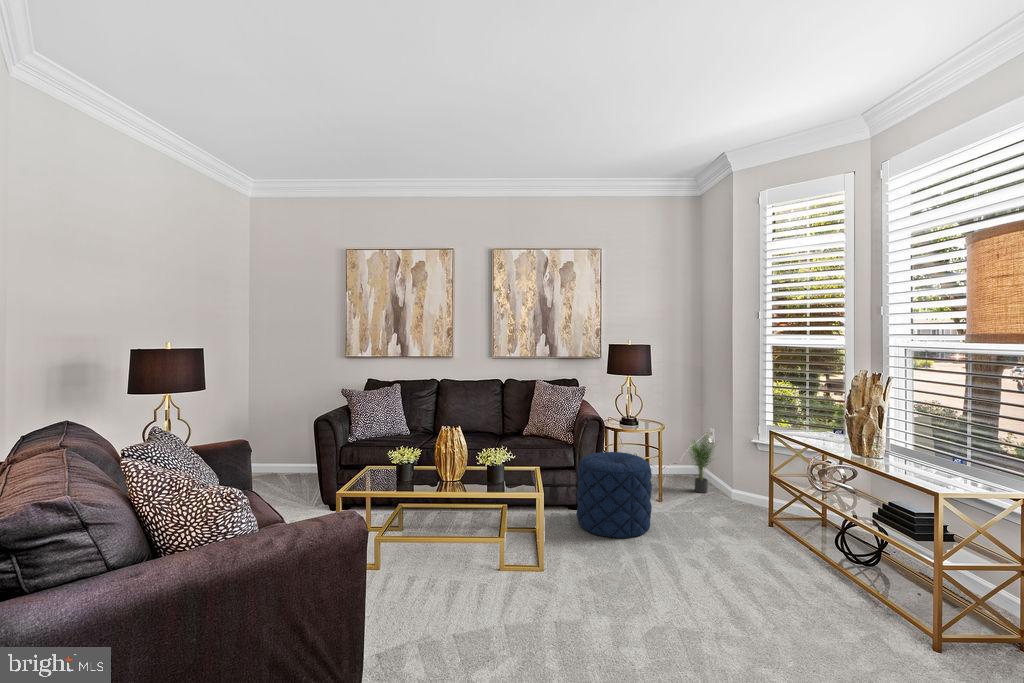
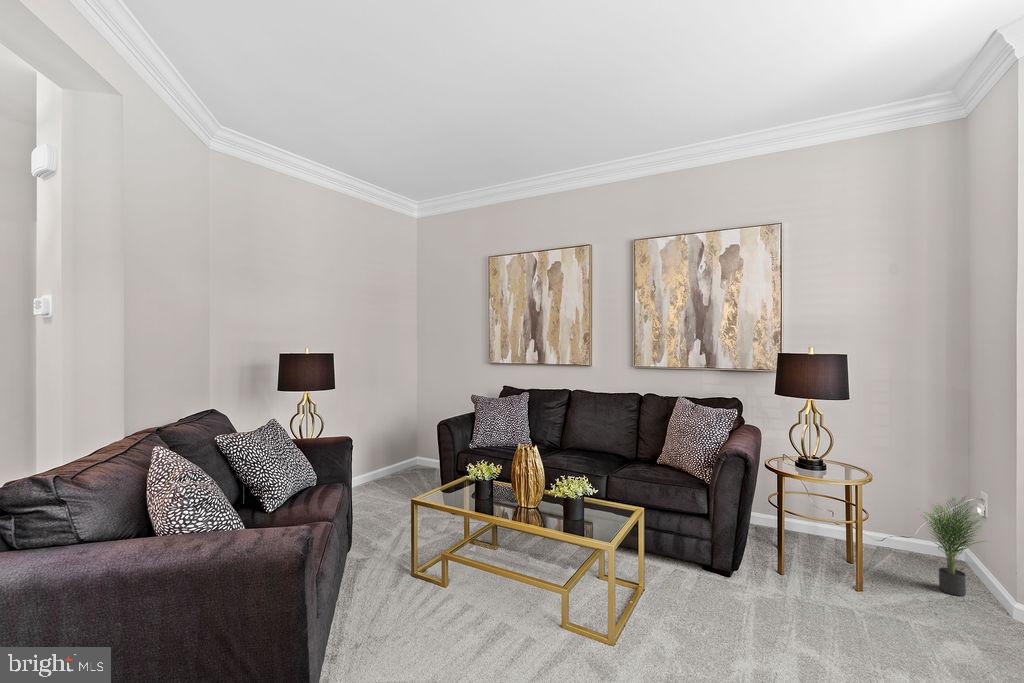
pouf: present [577,452,652,538] -> none [693,502,814,642]

